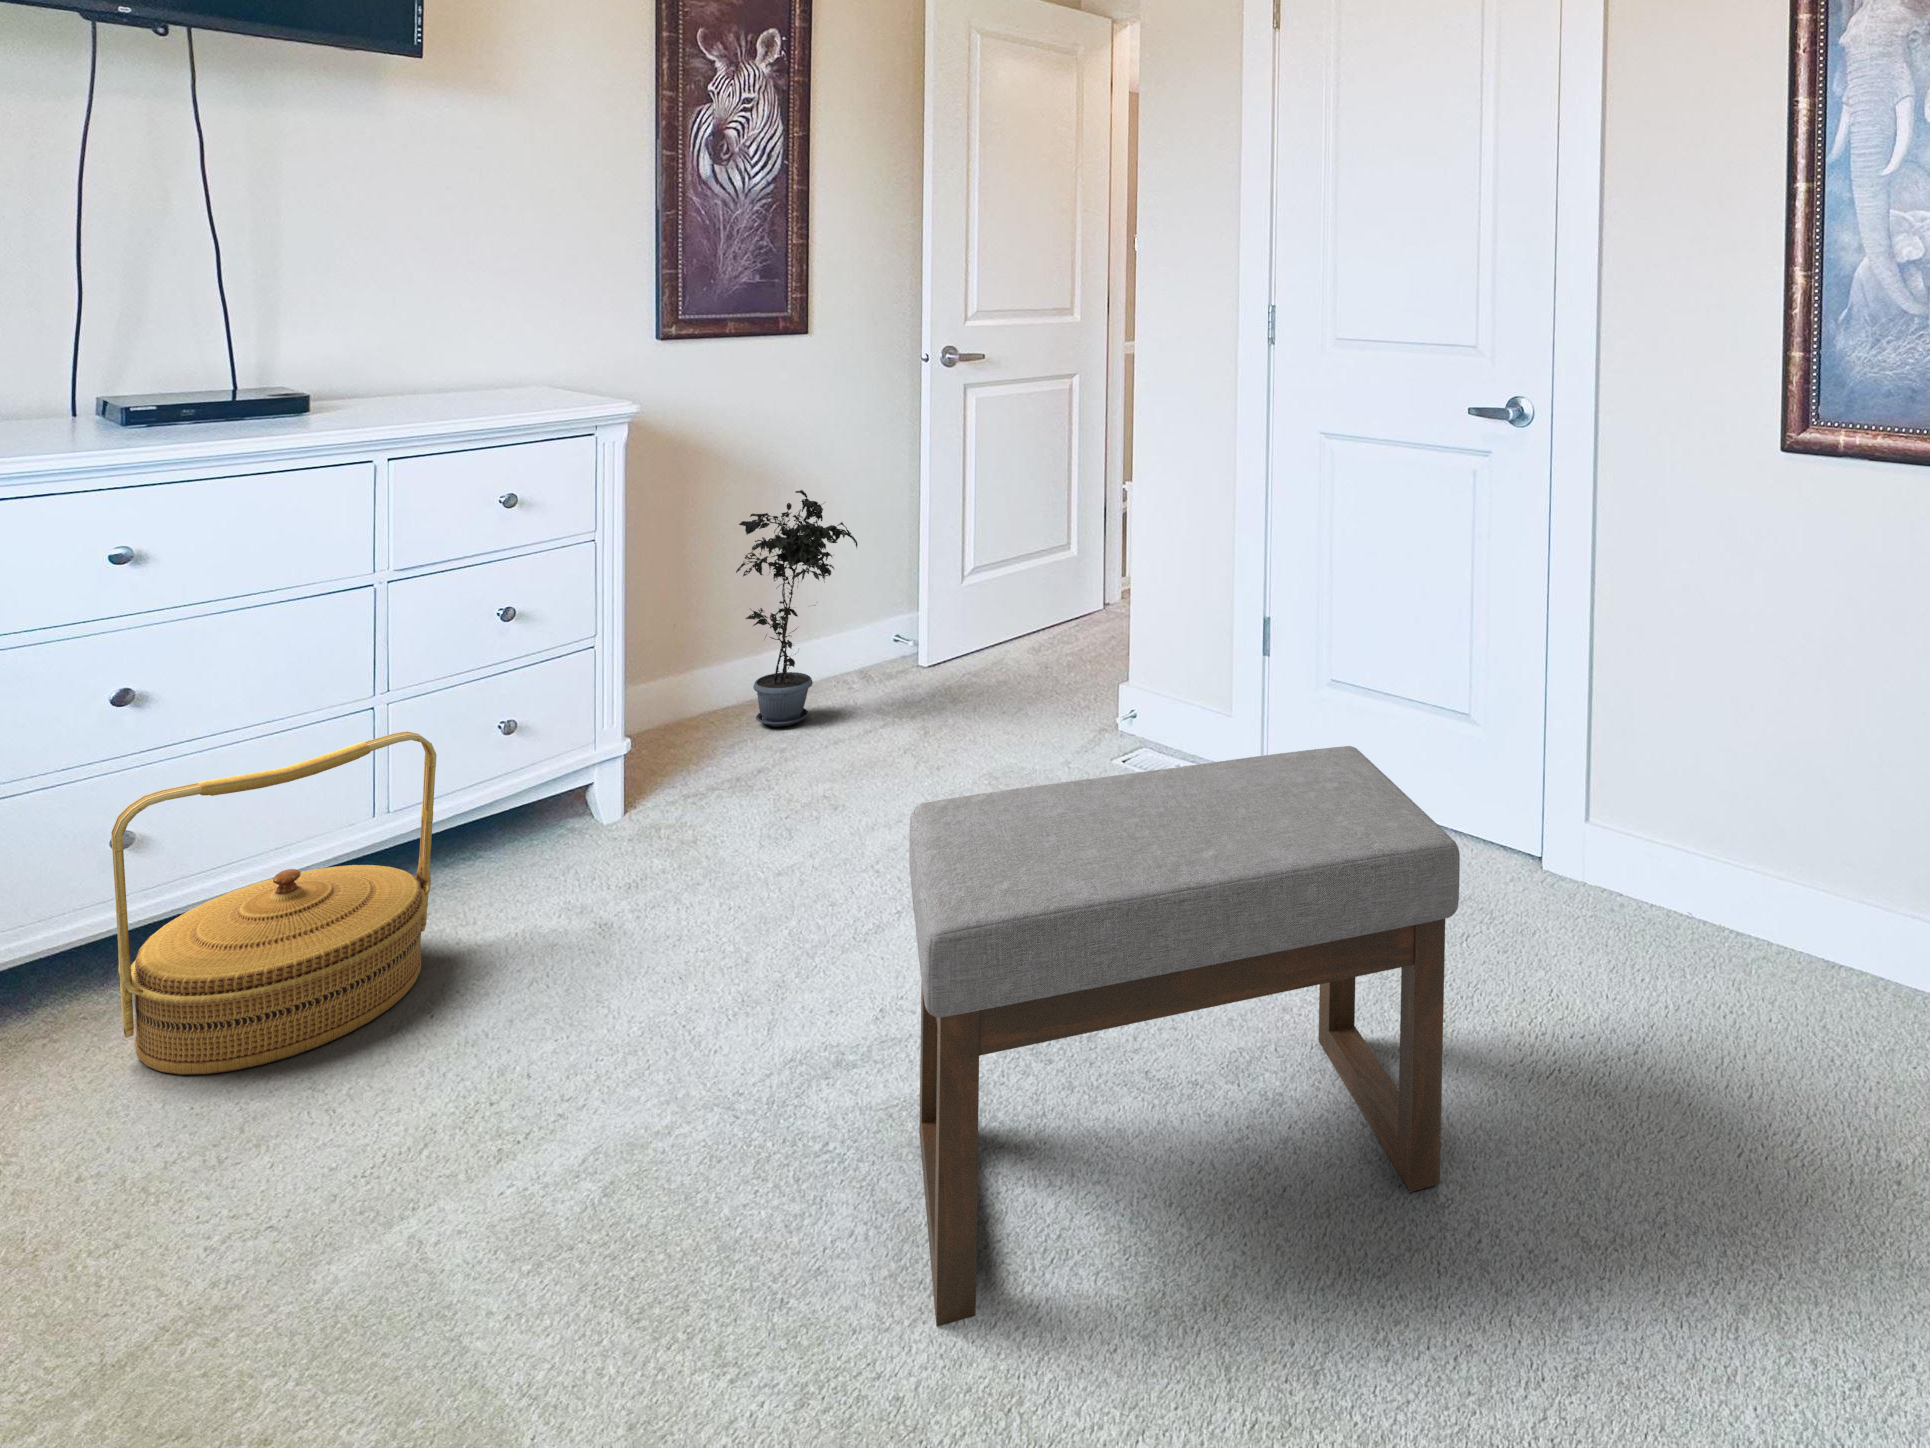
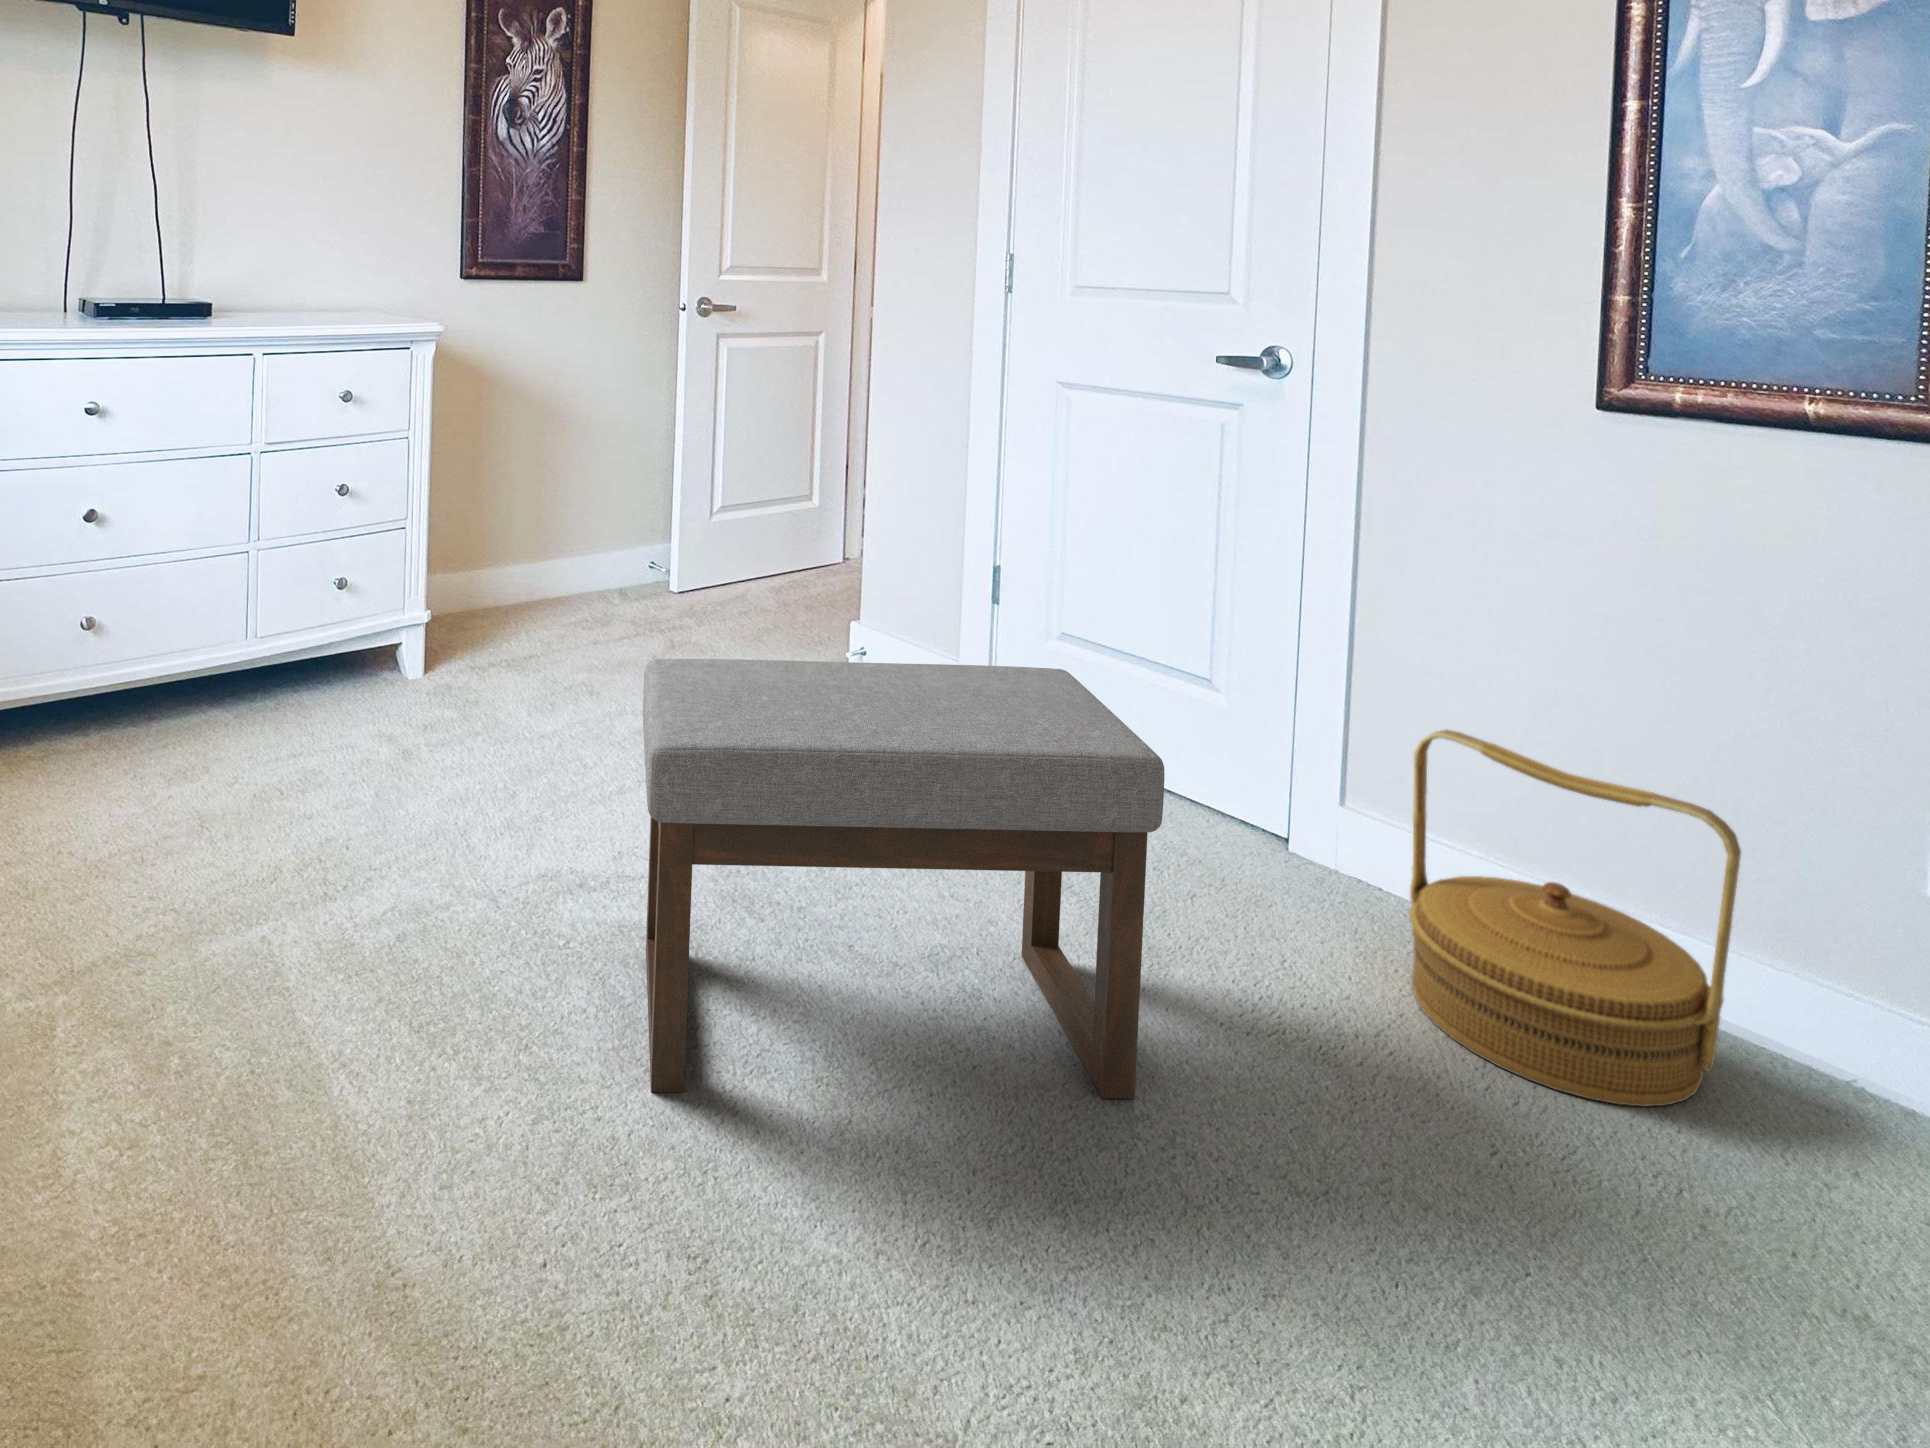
potted plant: present [736,490,857,727] -> none [515,419,616,628]
woven basket: present [111,731,437,1075] -> present [1409,730,1741,1107]

